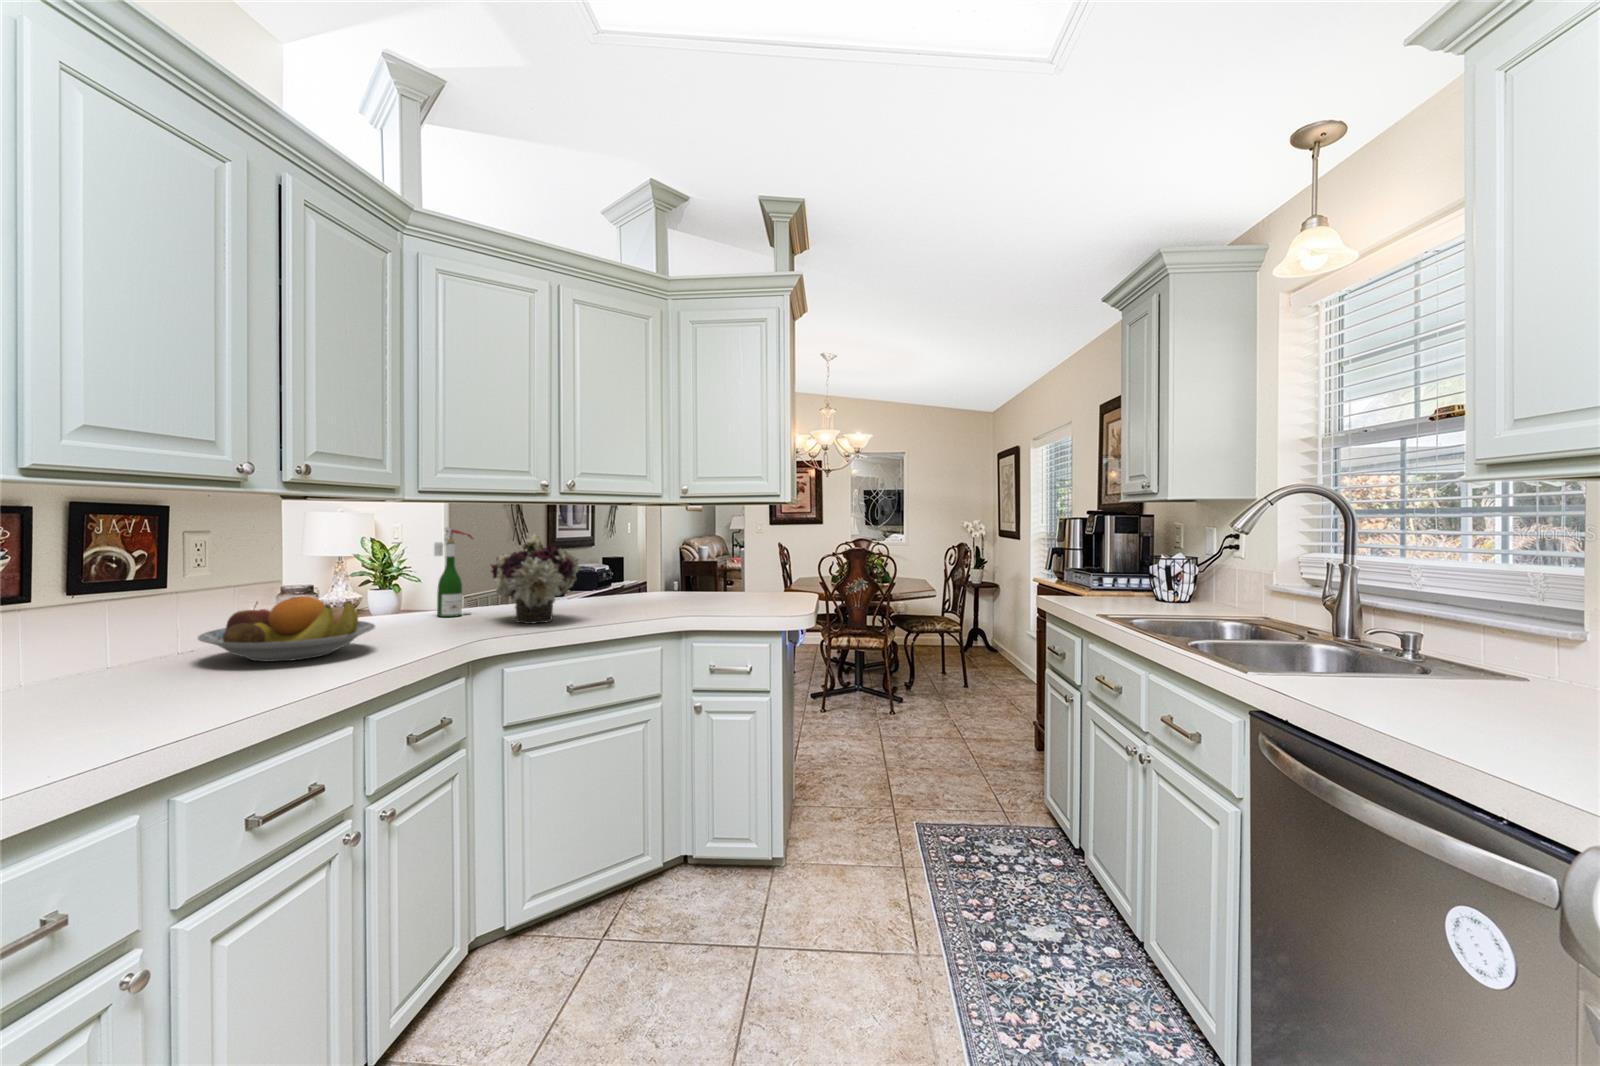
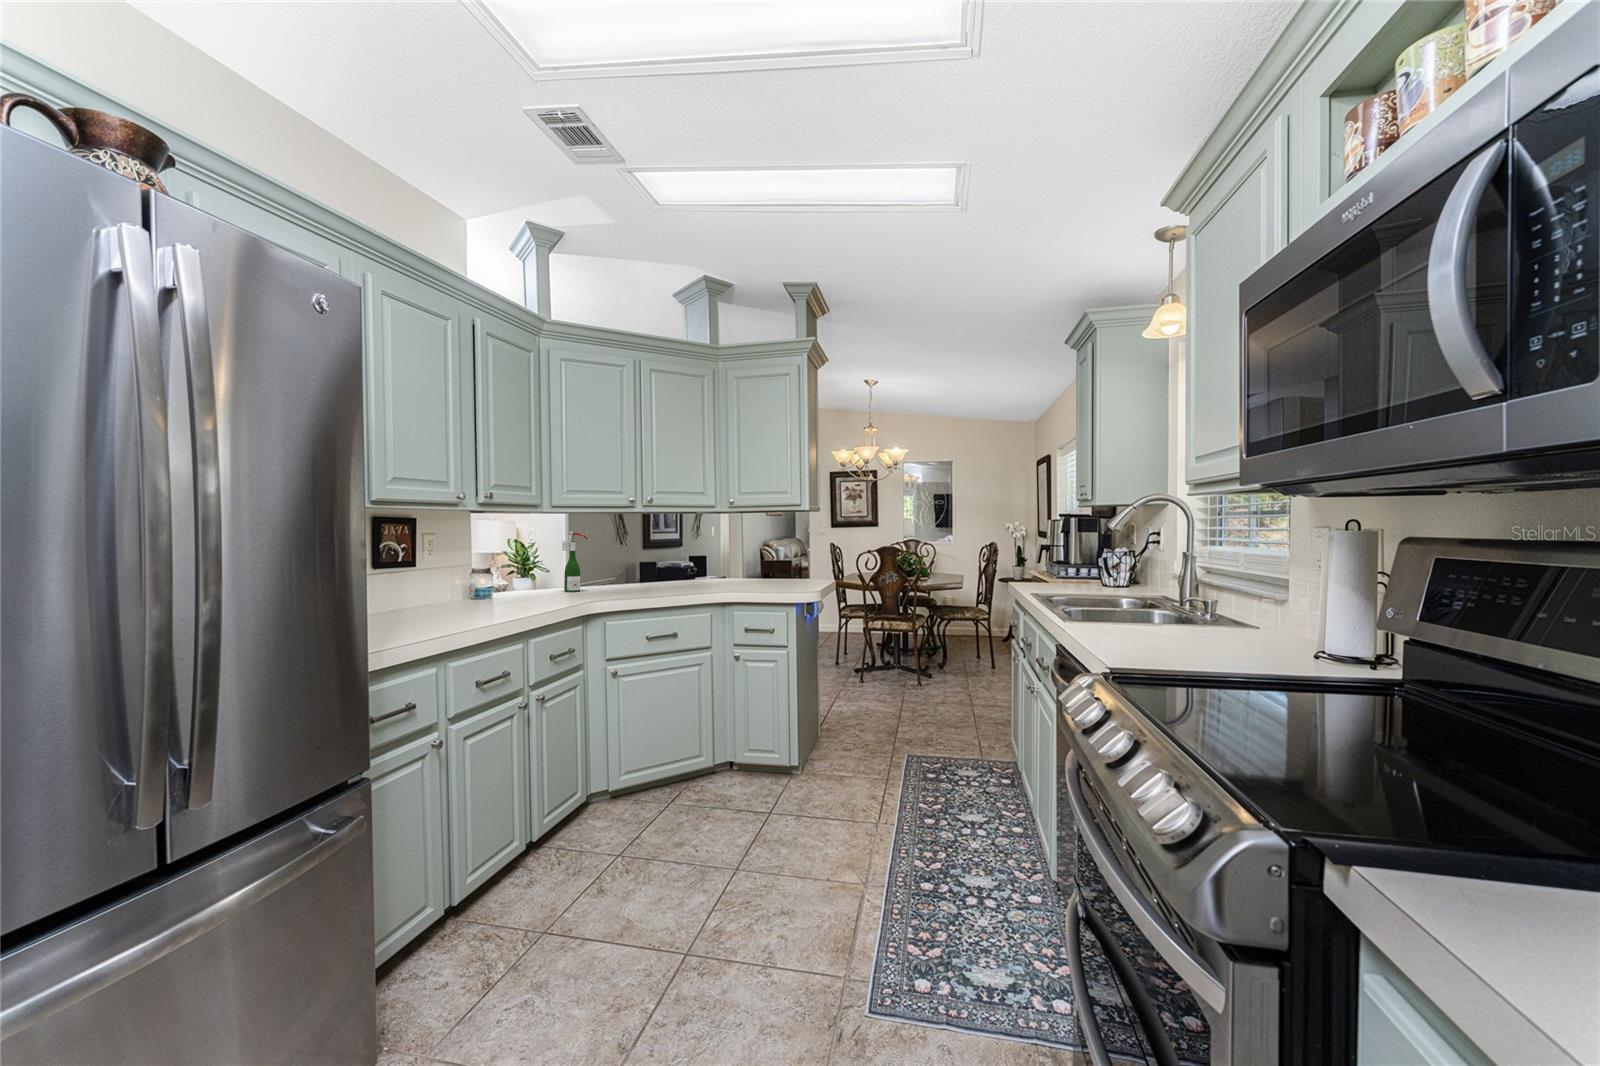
flower arrangement: present [491,534,579,624] -> none [598,534,656,596]
fruit bowl: present [198,596,375,662] -> none [433,572,528,610]

